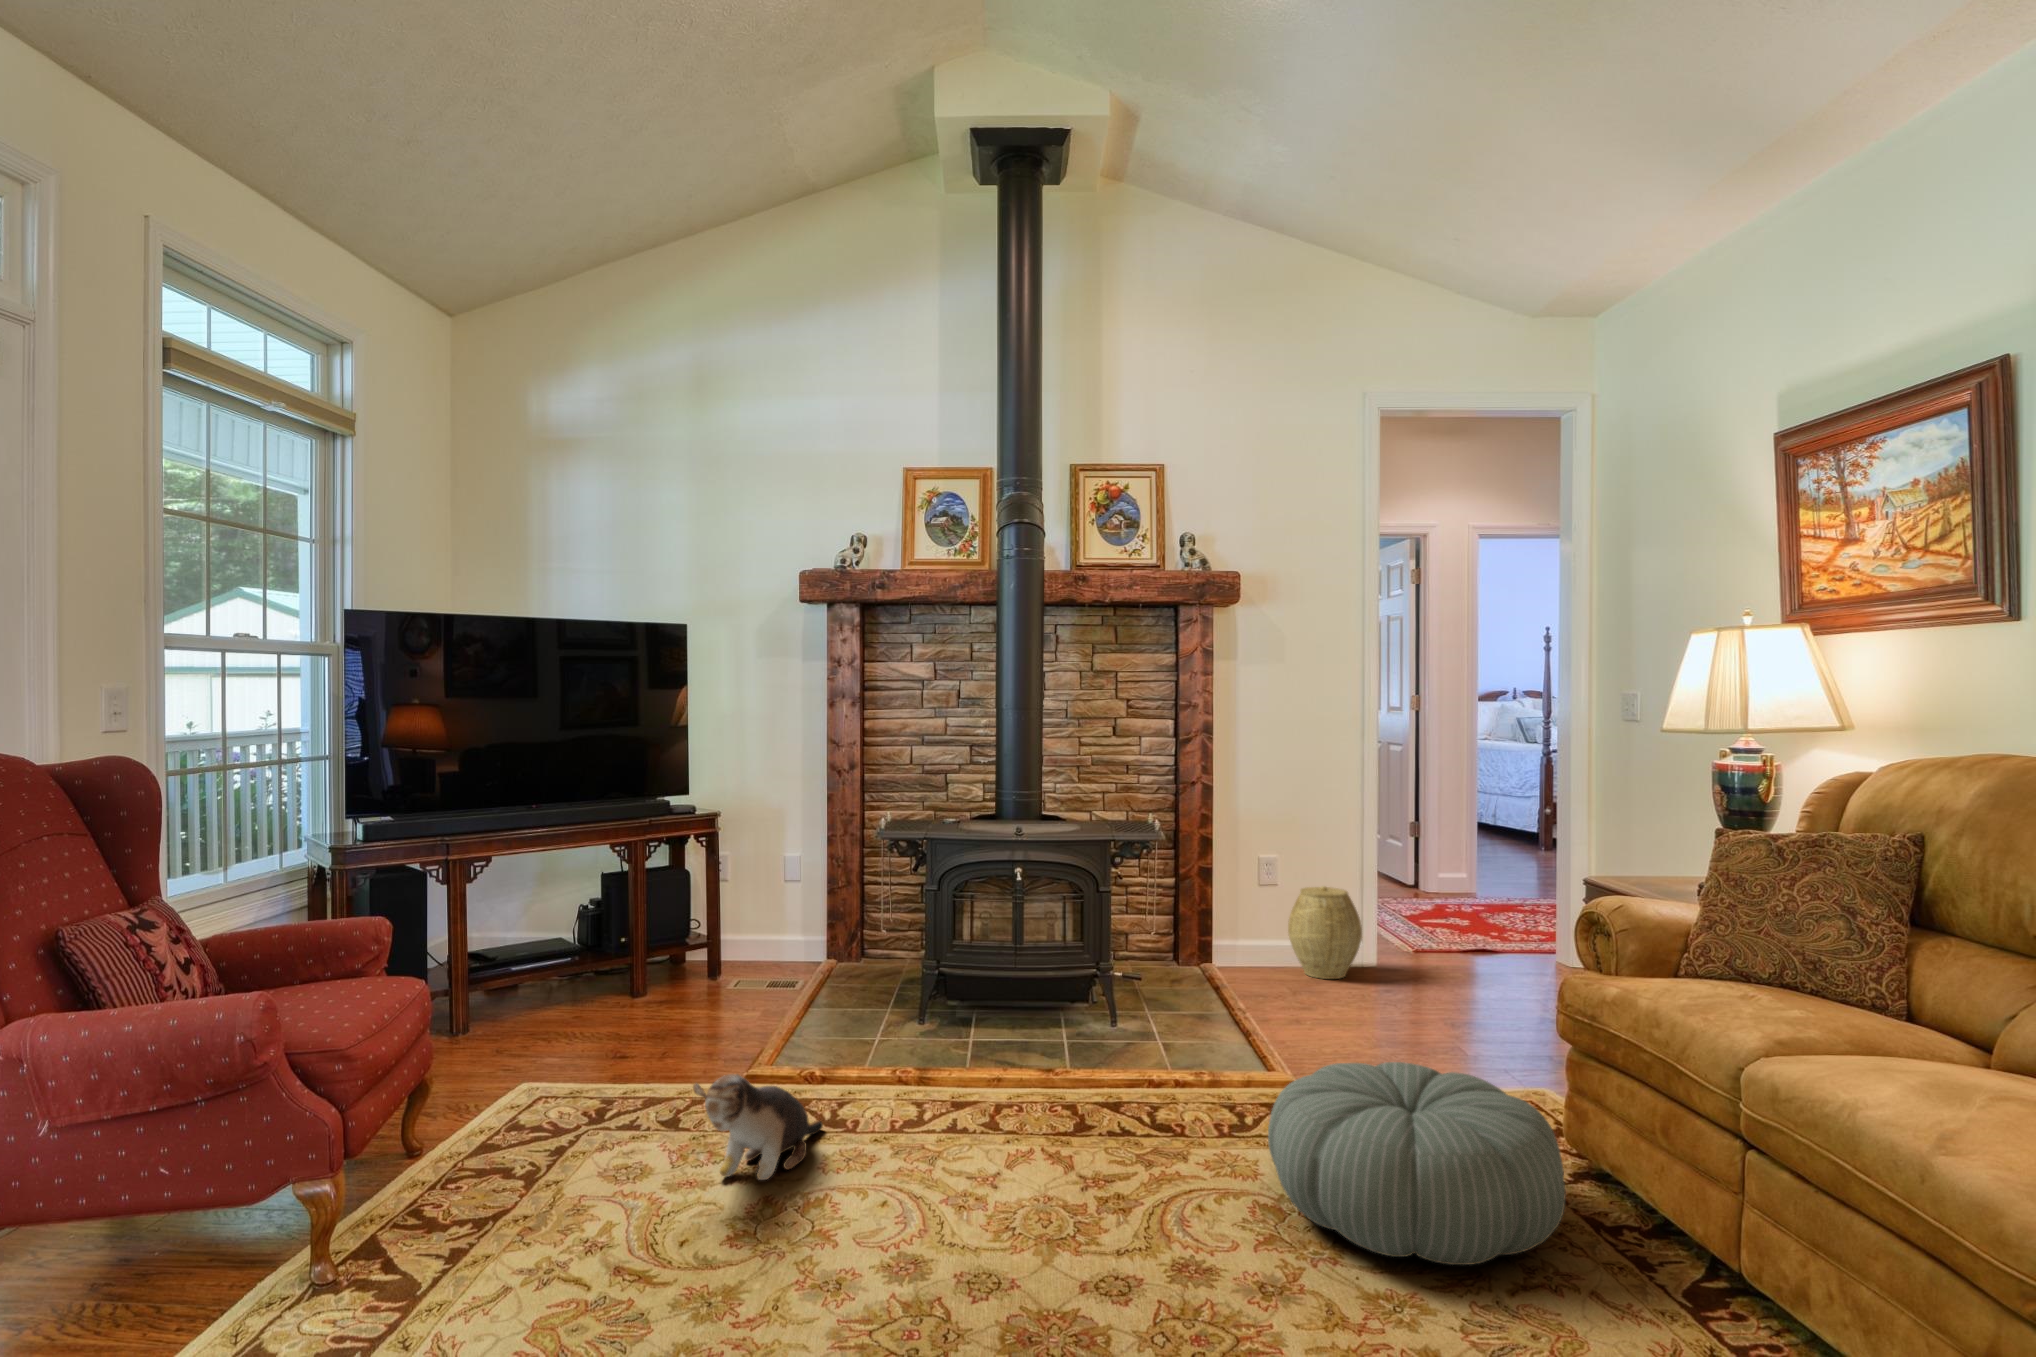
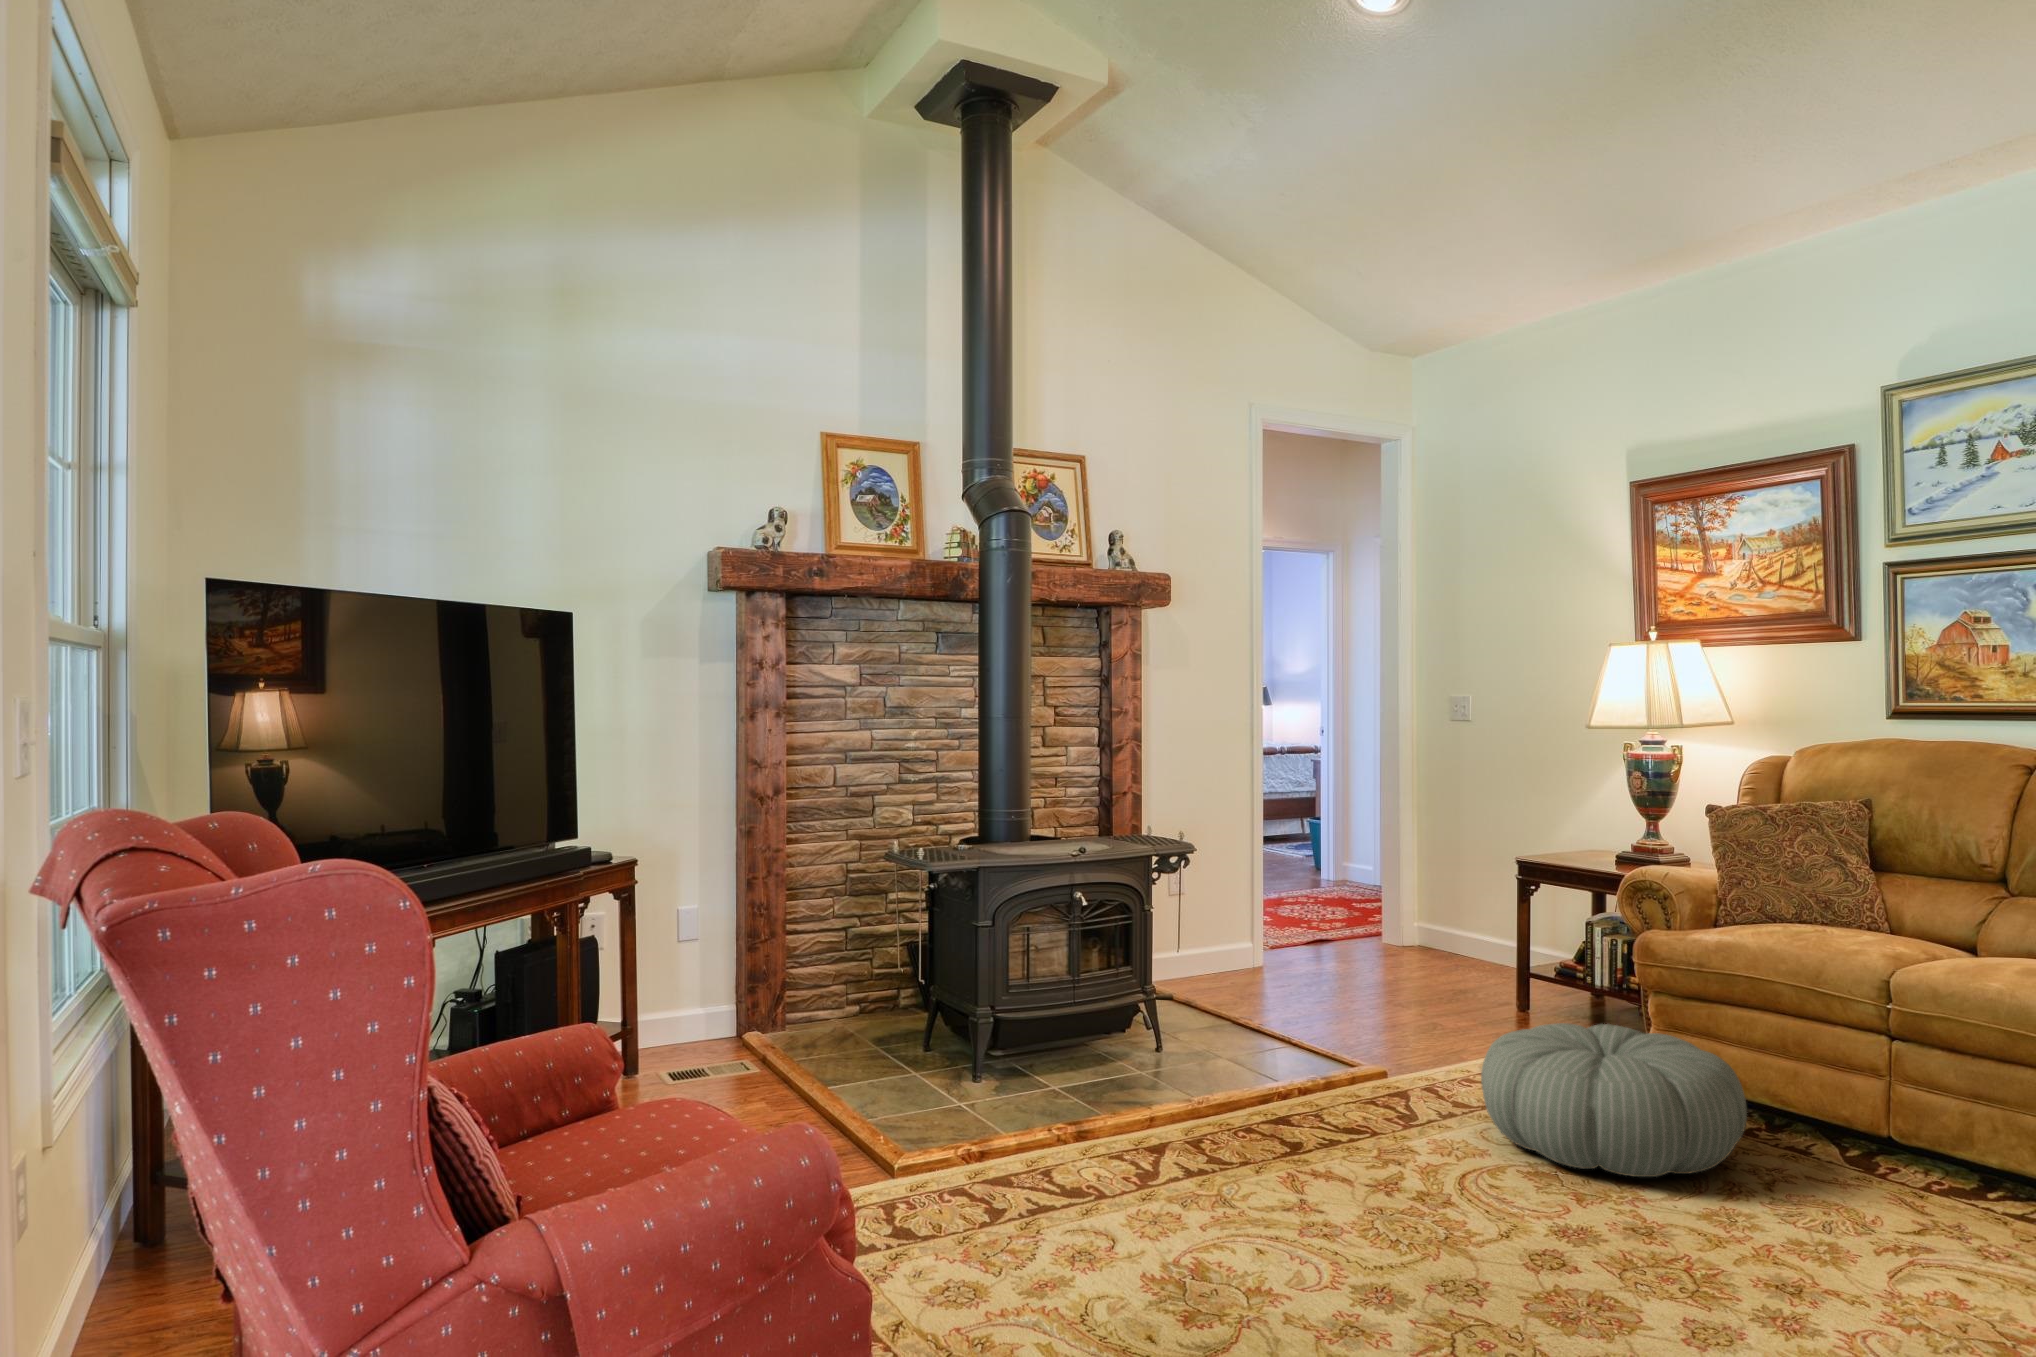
woven basket: present [1288,886,1362,979] -> none [1208,890,1279,982]
plush toy: present [693,1074,823,1180] -> none [1035,1128,1107,1248]

